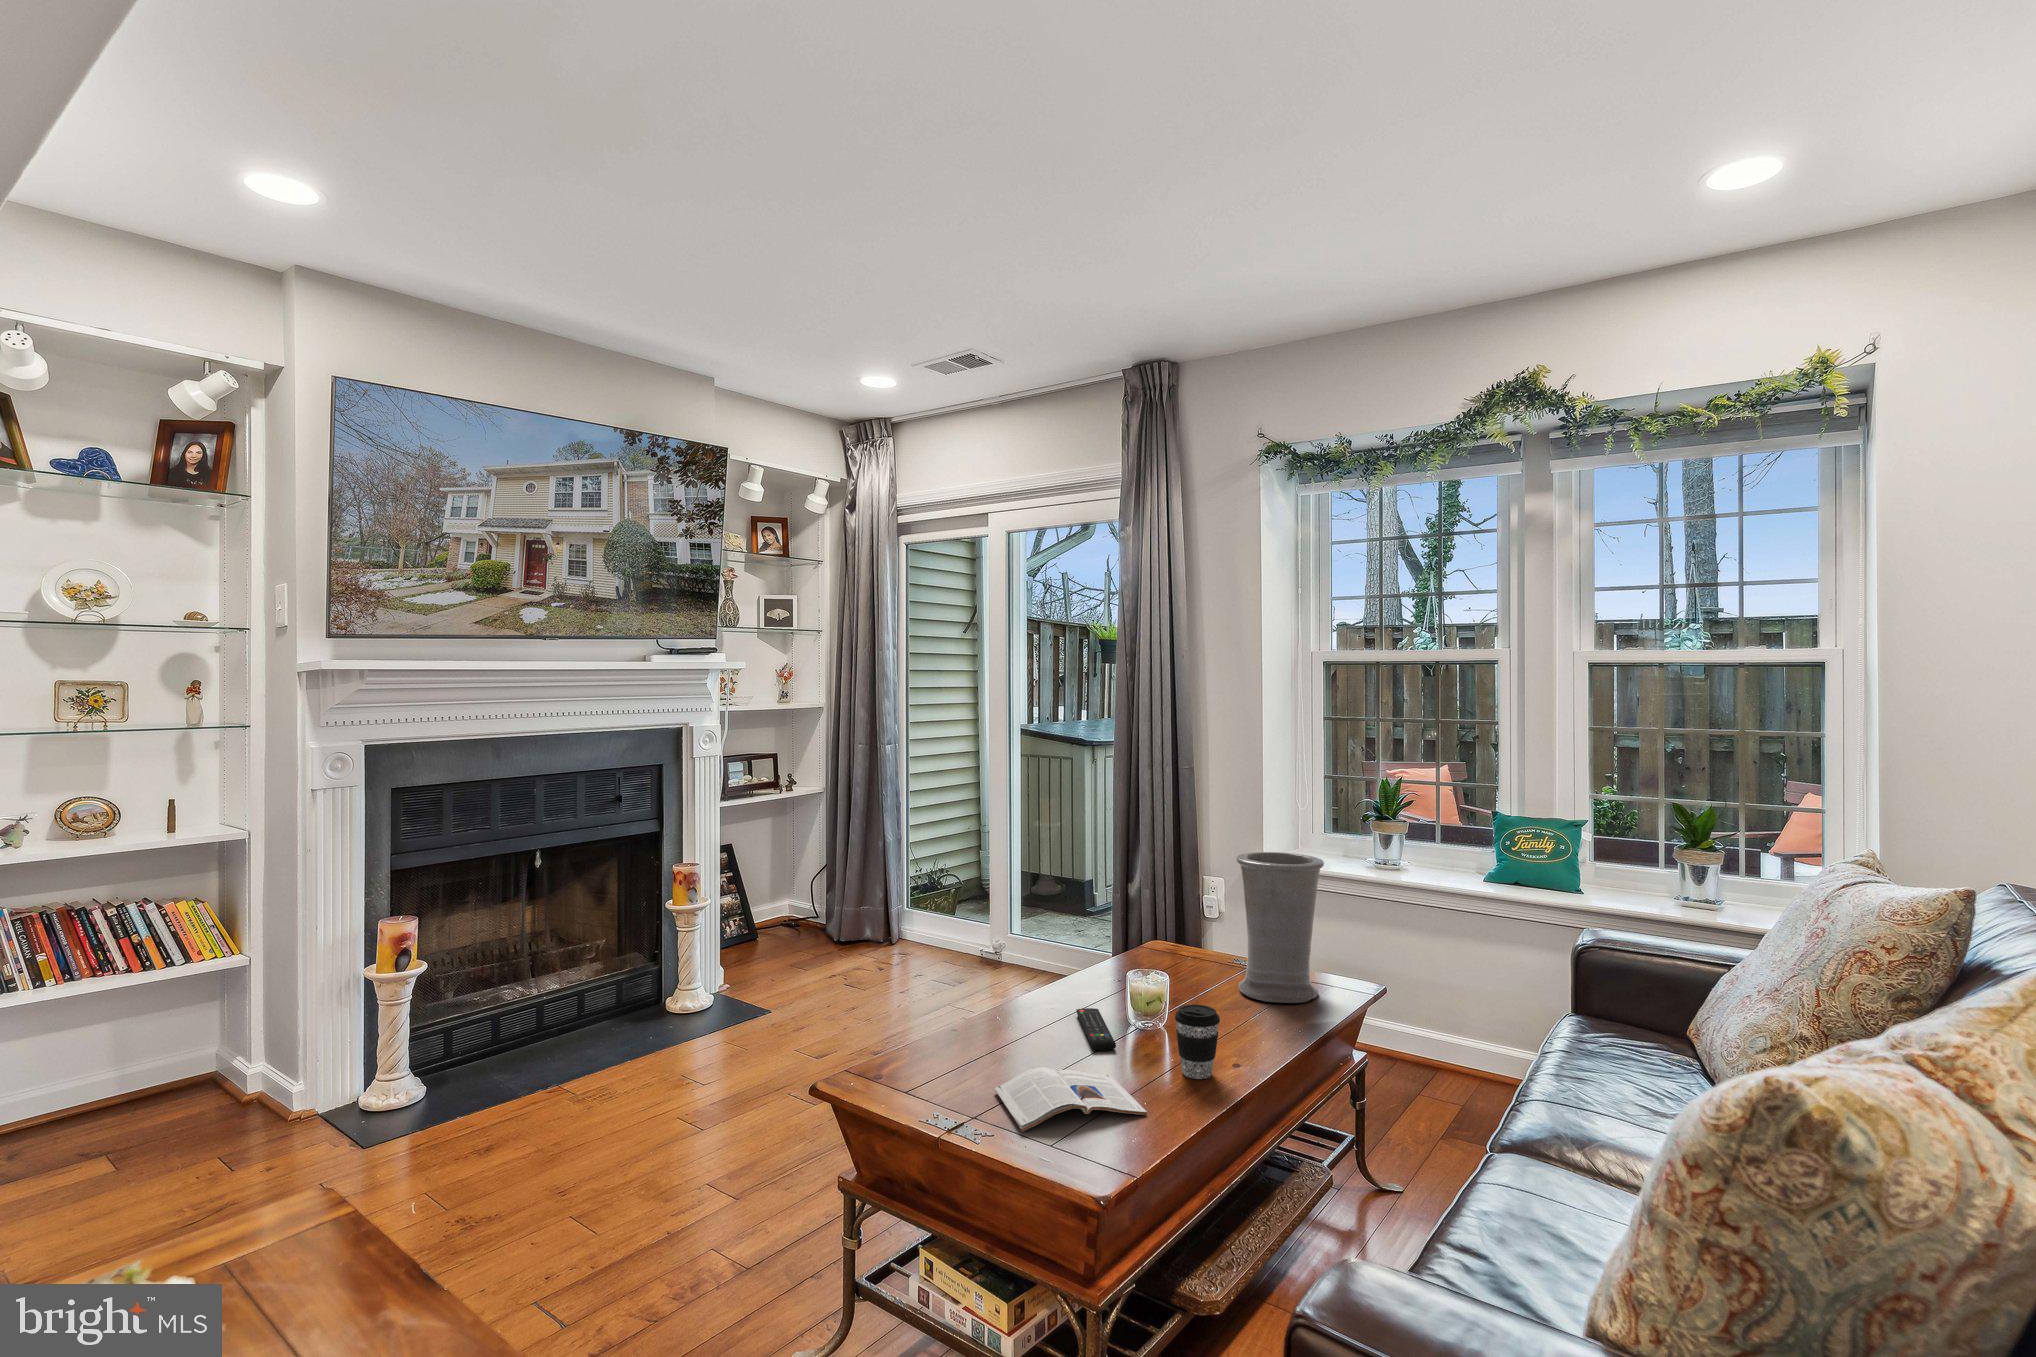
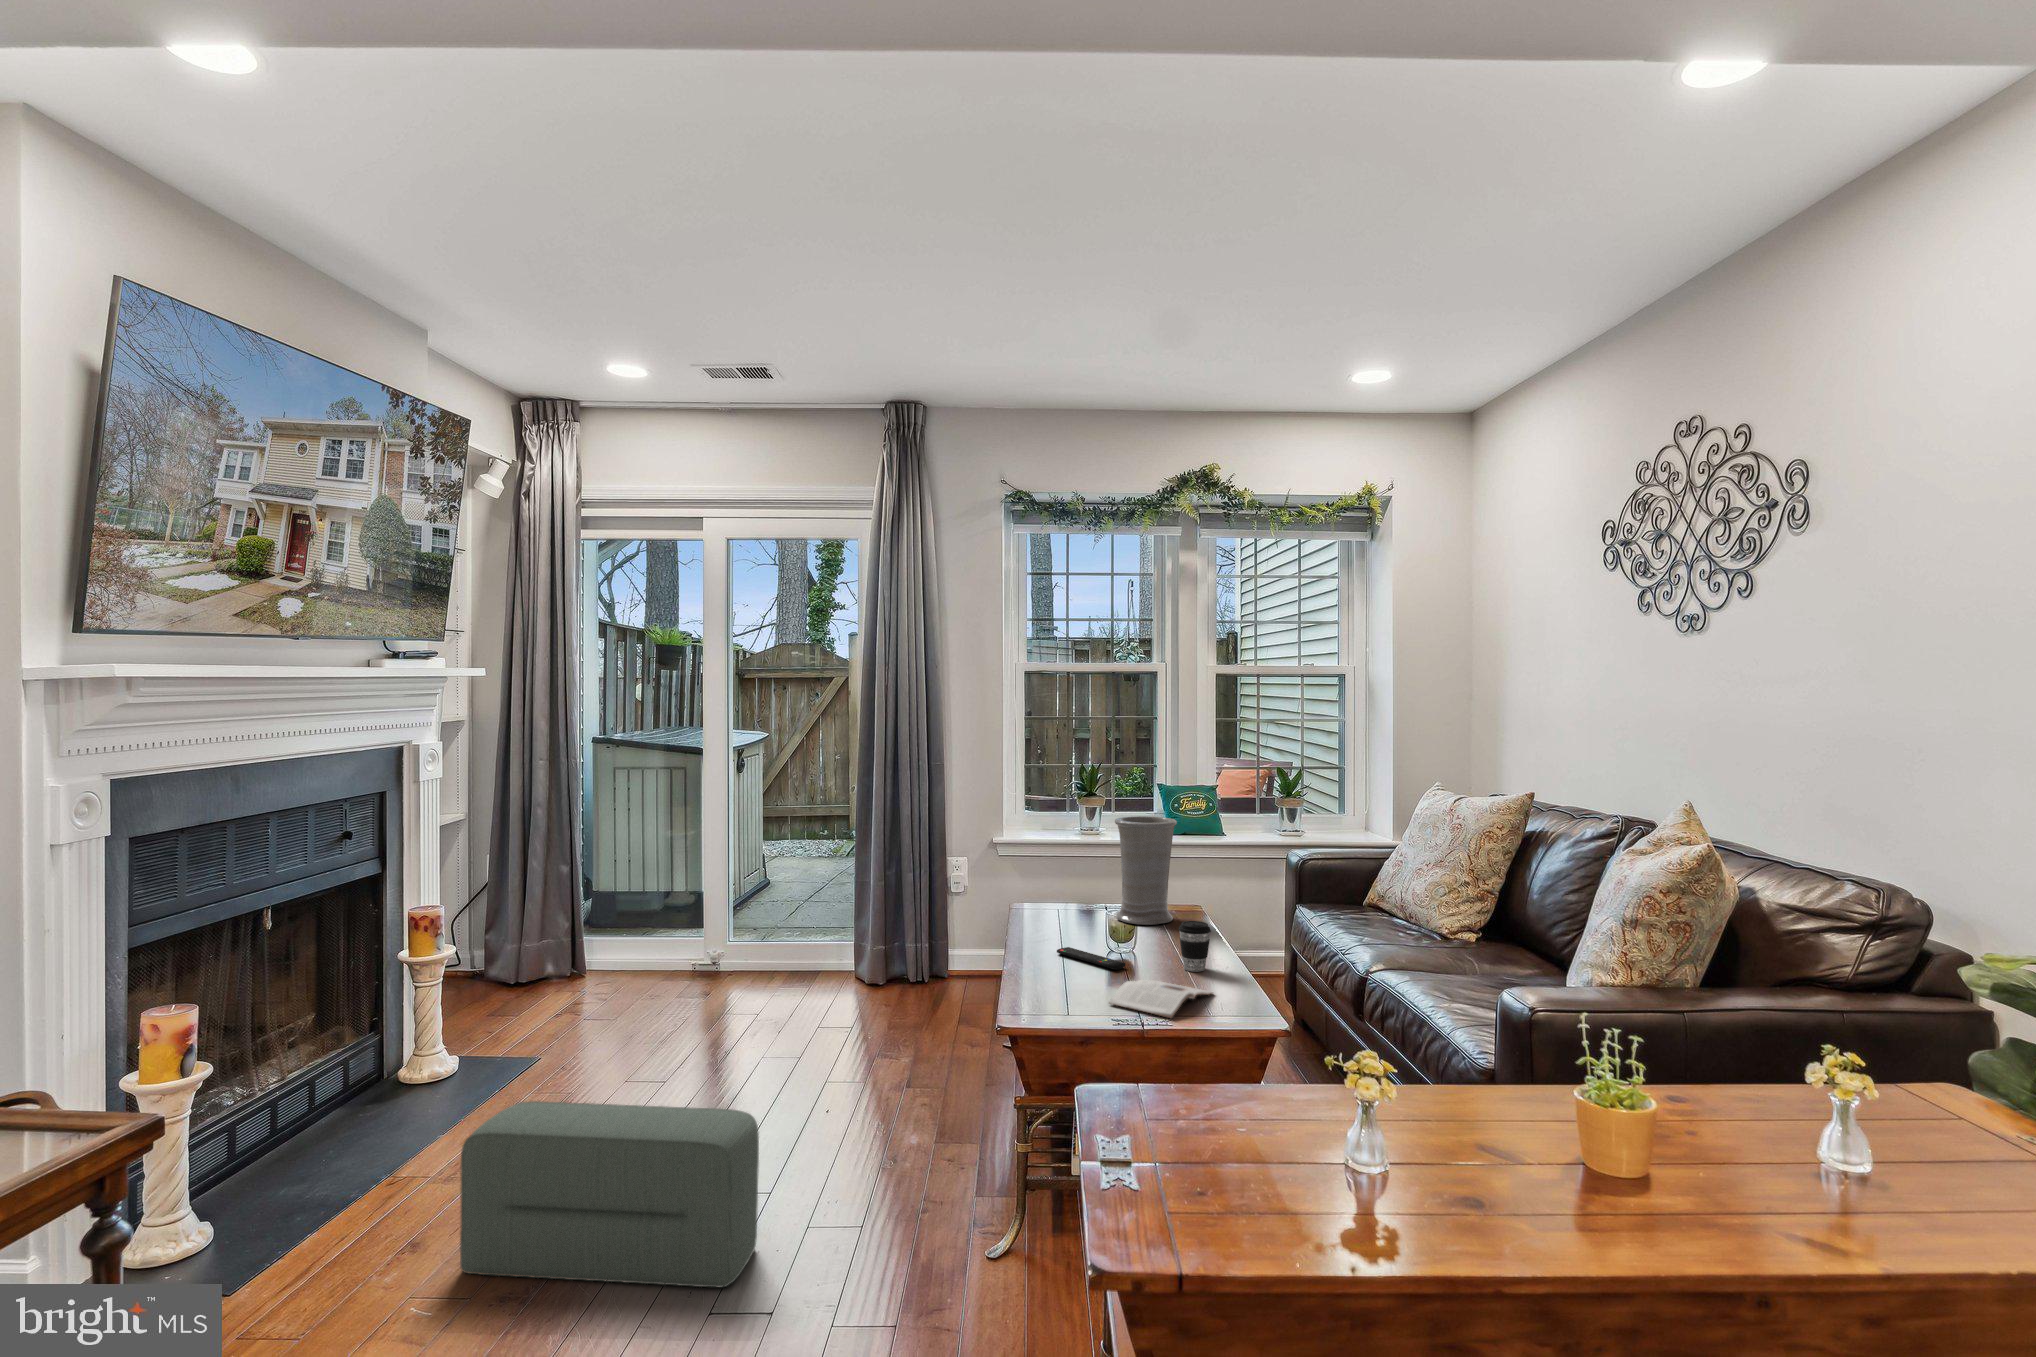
pouf: none [468,1049,652,1277] -> present [460,1101,759,1287]

